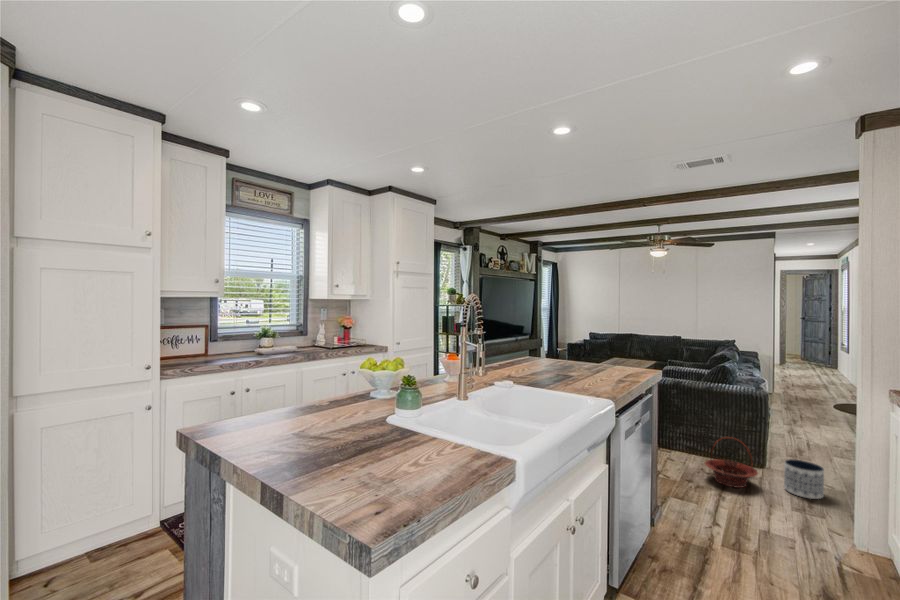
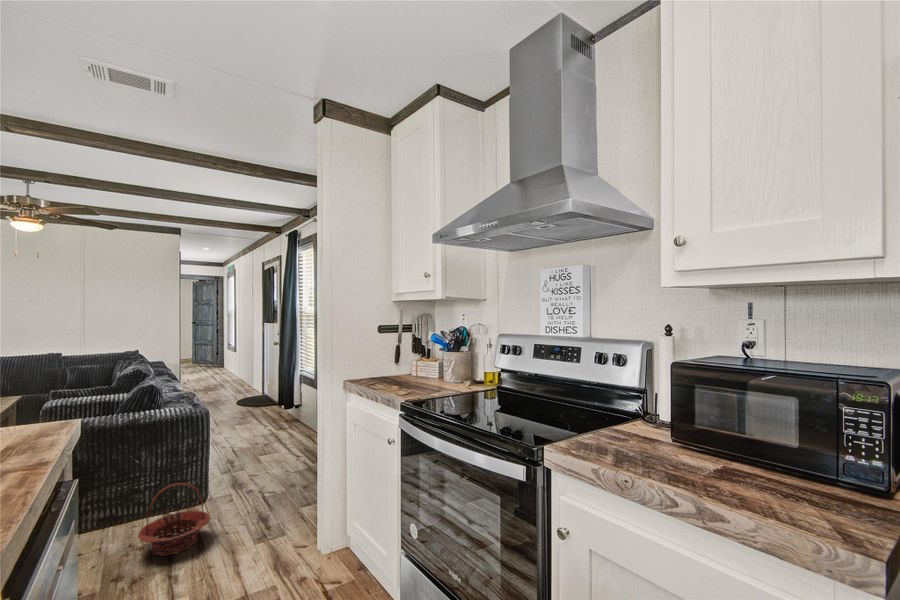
planter: present [784,459,824,499] -> none [235,475,273,521]

